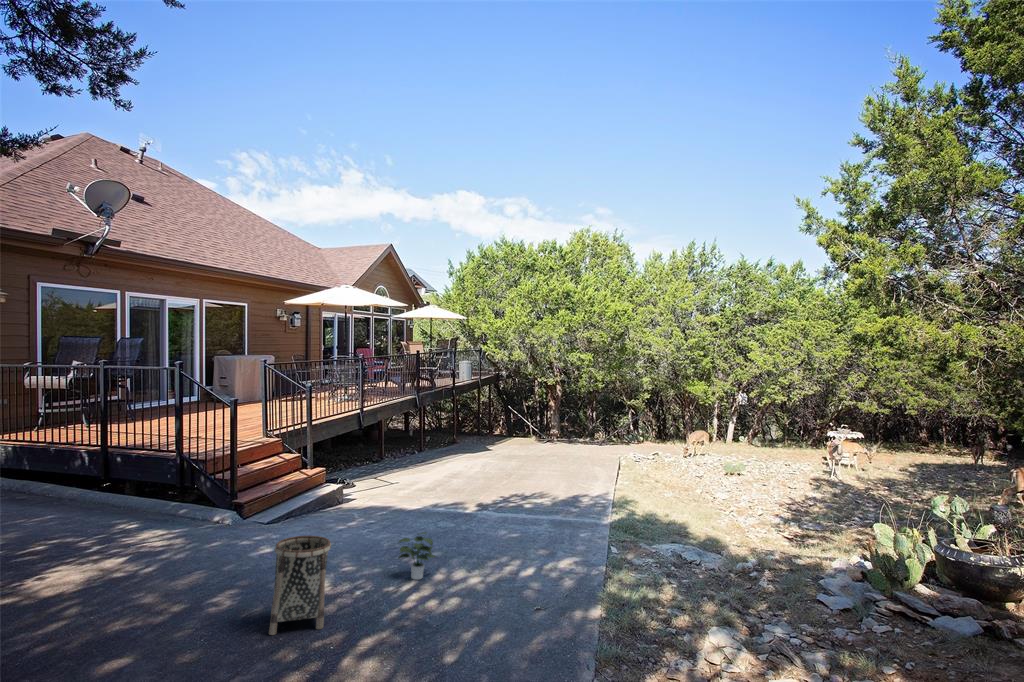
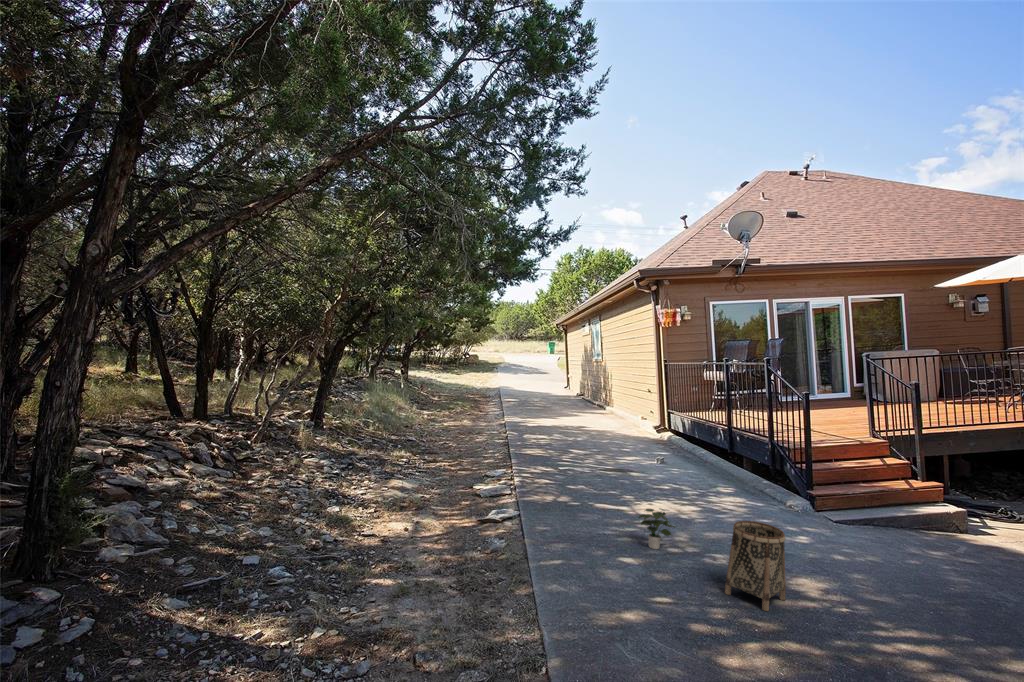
potted plant: present [398,532,435,580] -> present [639,508,675,549]

